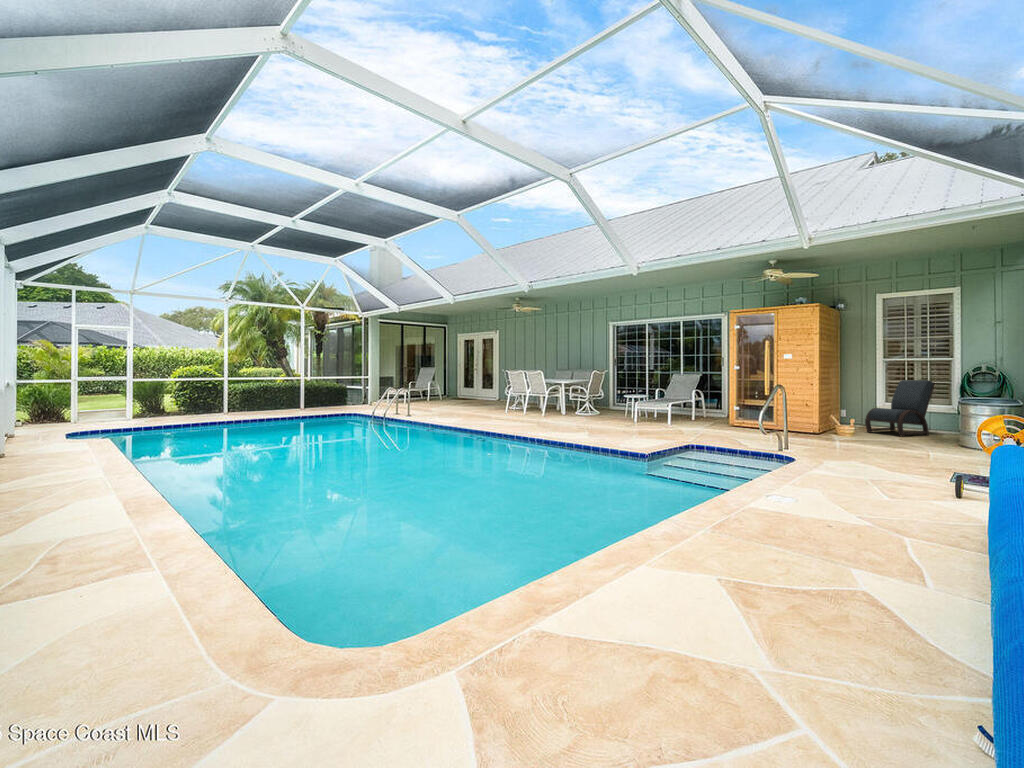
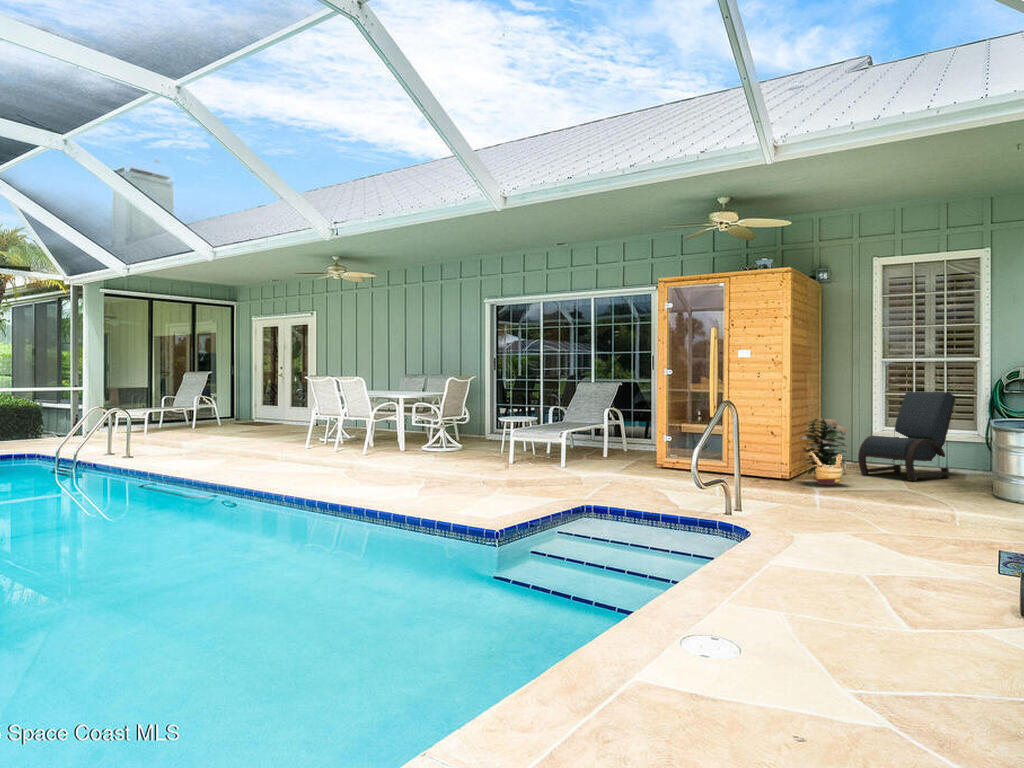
decorative plant: none [824,397,859,438] -> present [800,419,847,485]

